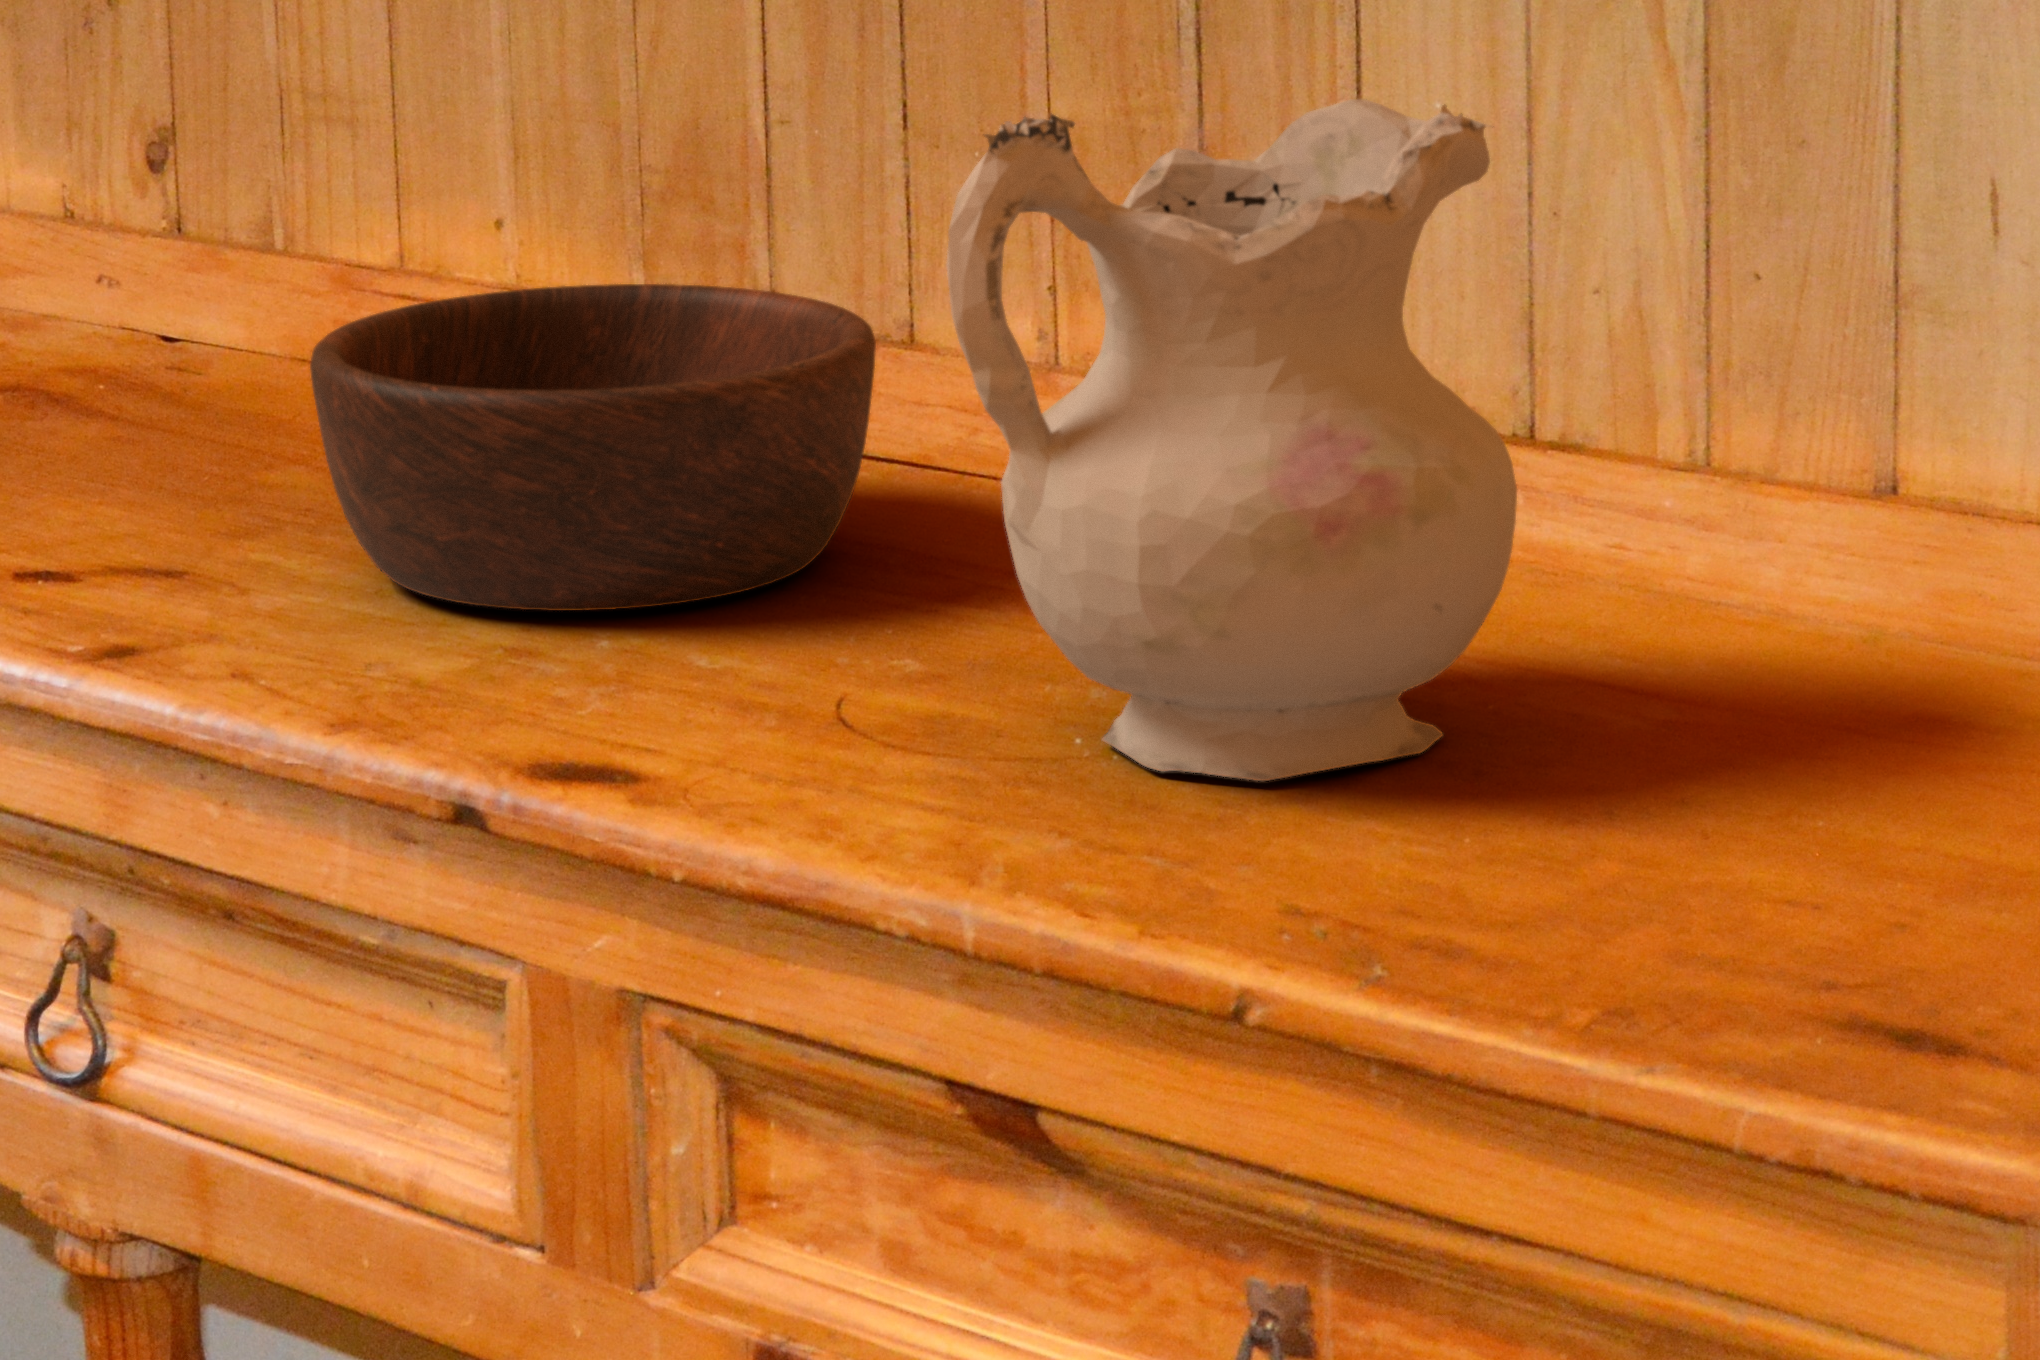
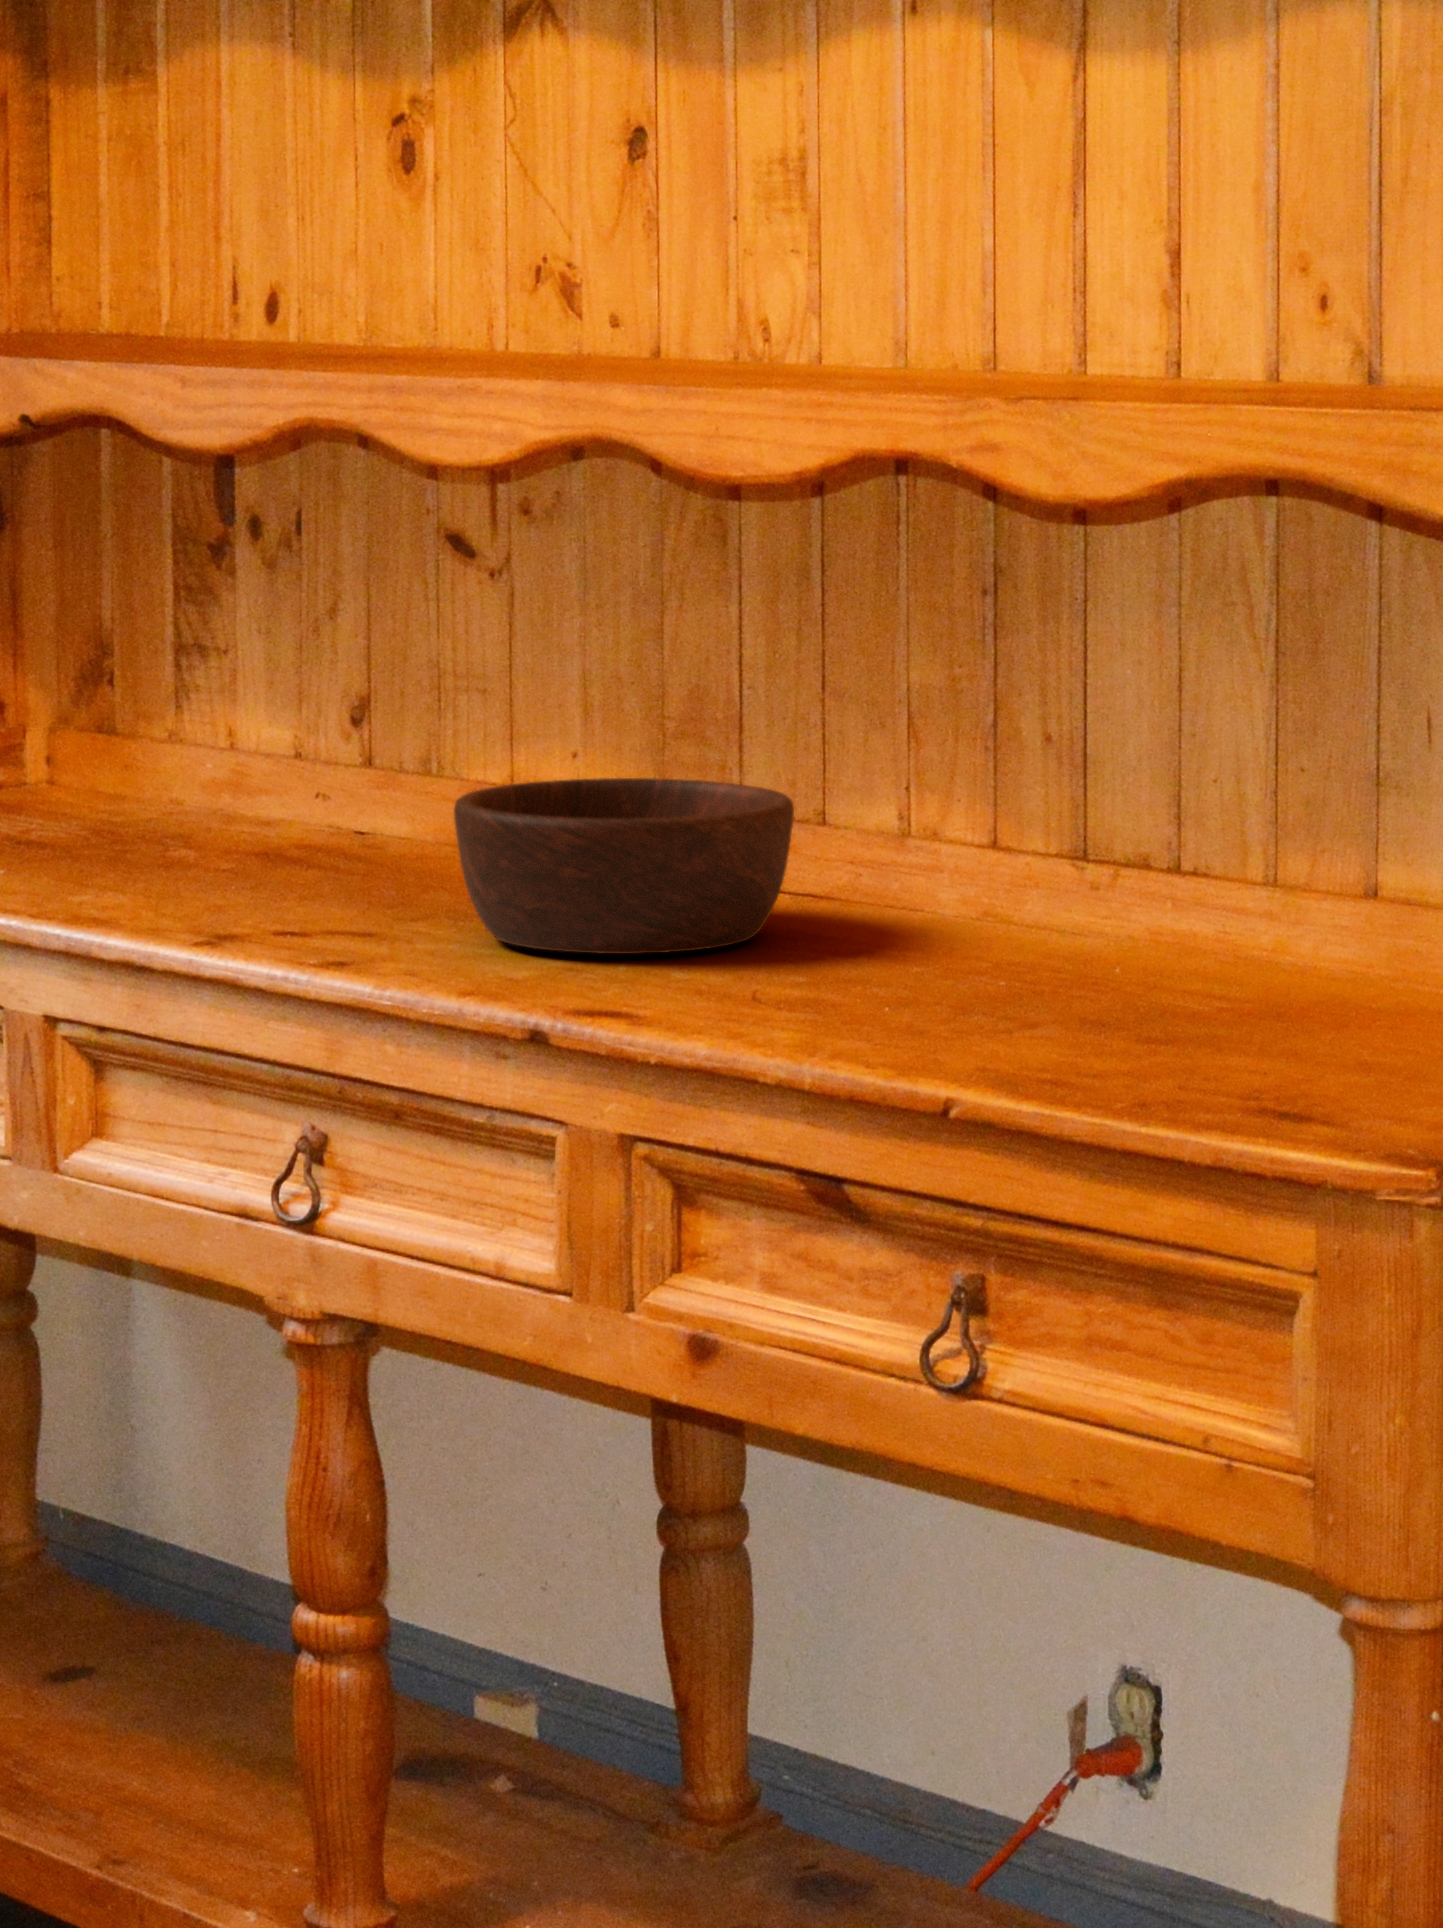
ceramic pitcher: present [946,99,1517,782] -> none [815,645,1138,1025]

